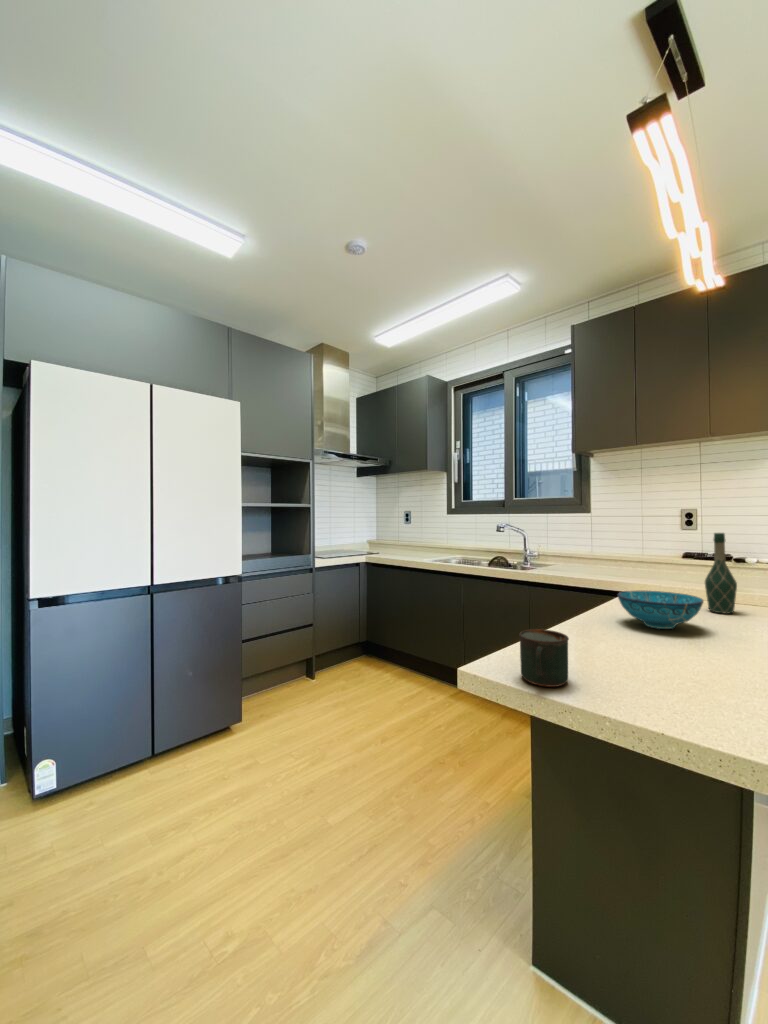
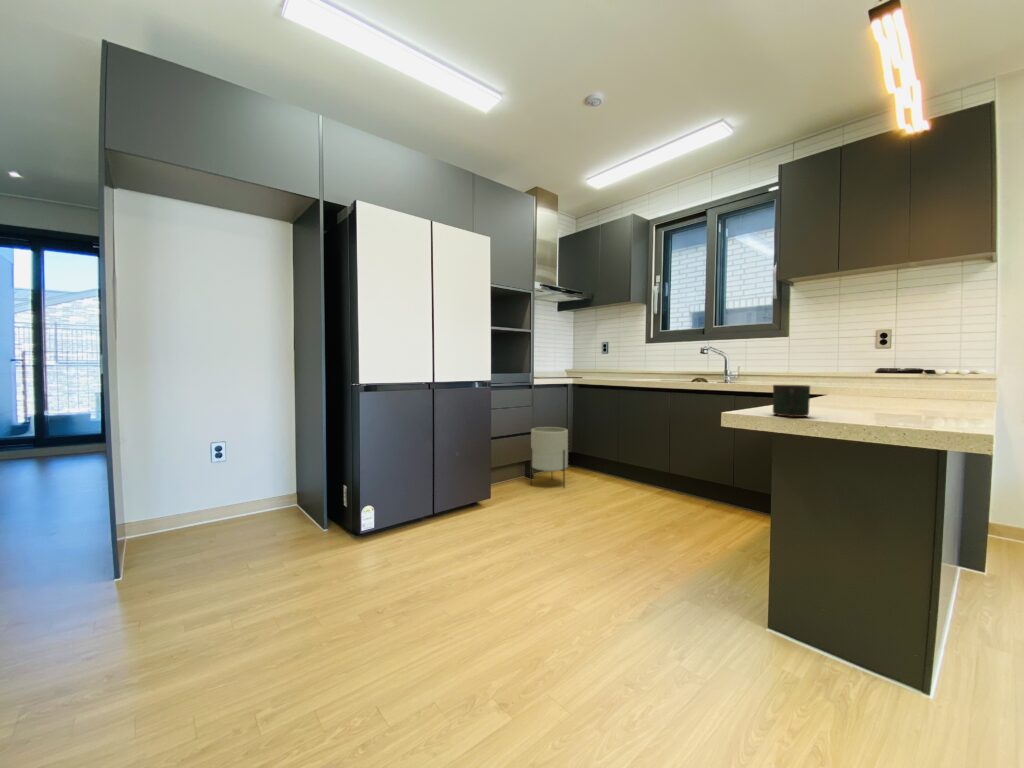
wine bottle: present [705,533,737,614] -> none [900,337,929,402]
bowl: present [618,591,703,629] -> none [829,381,903,405]
planter: none [308,617,352,693] -> present [531,427,568,487]

